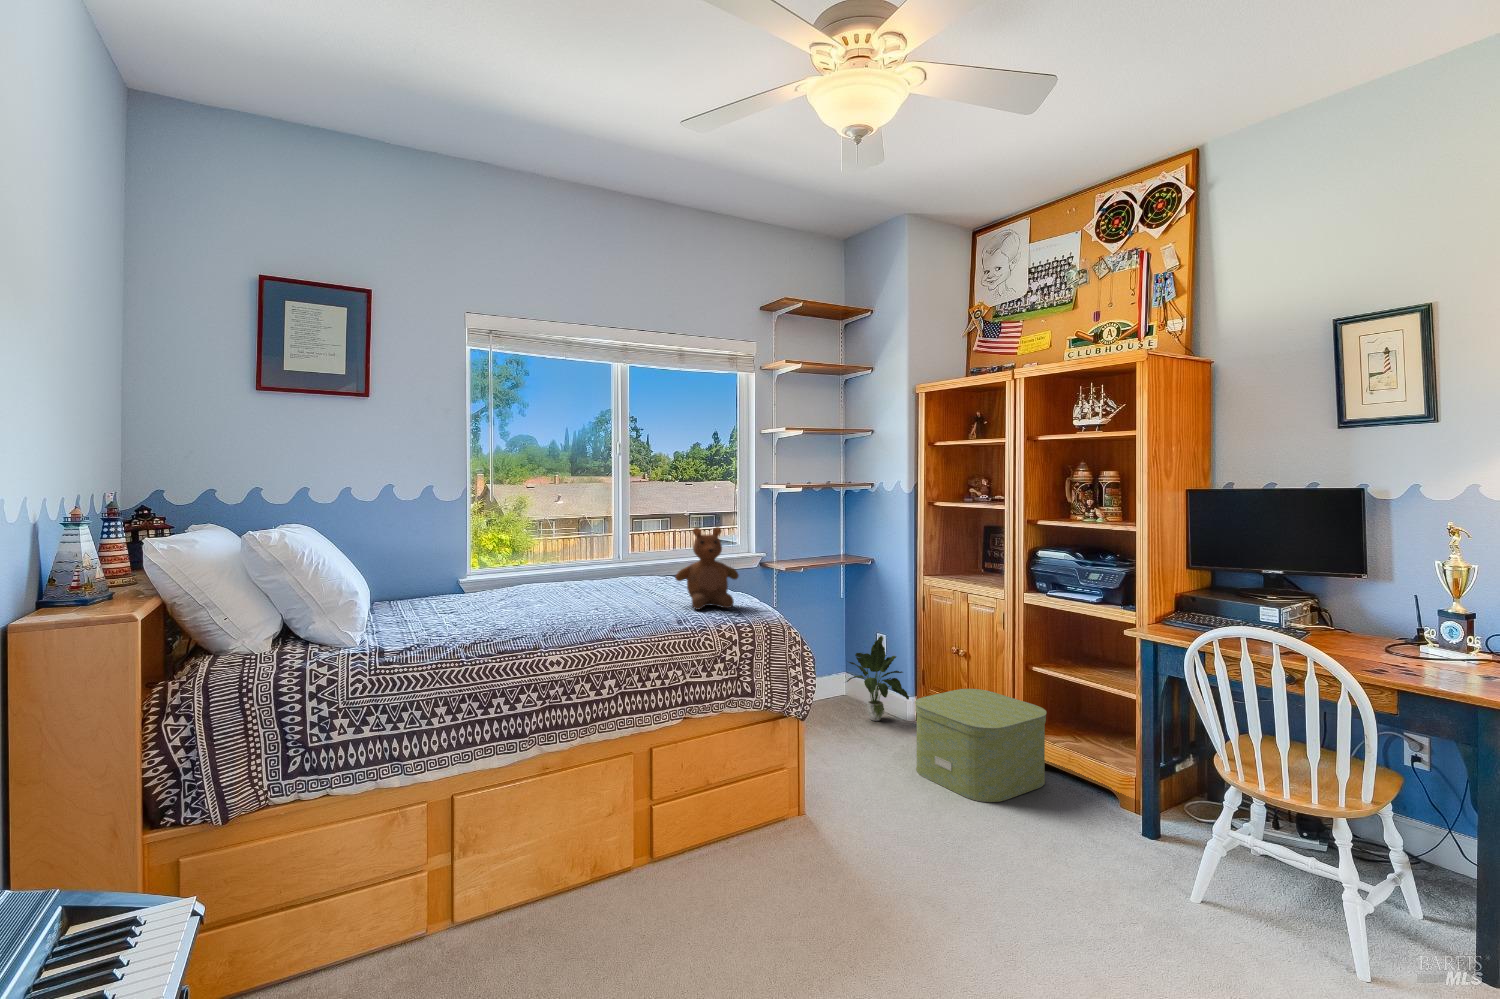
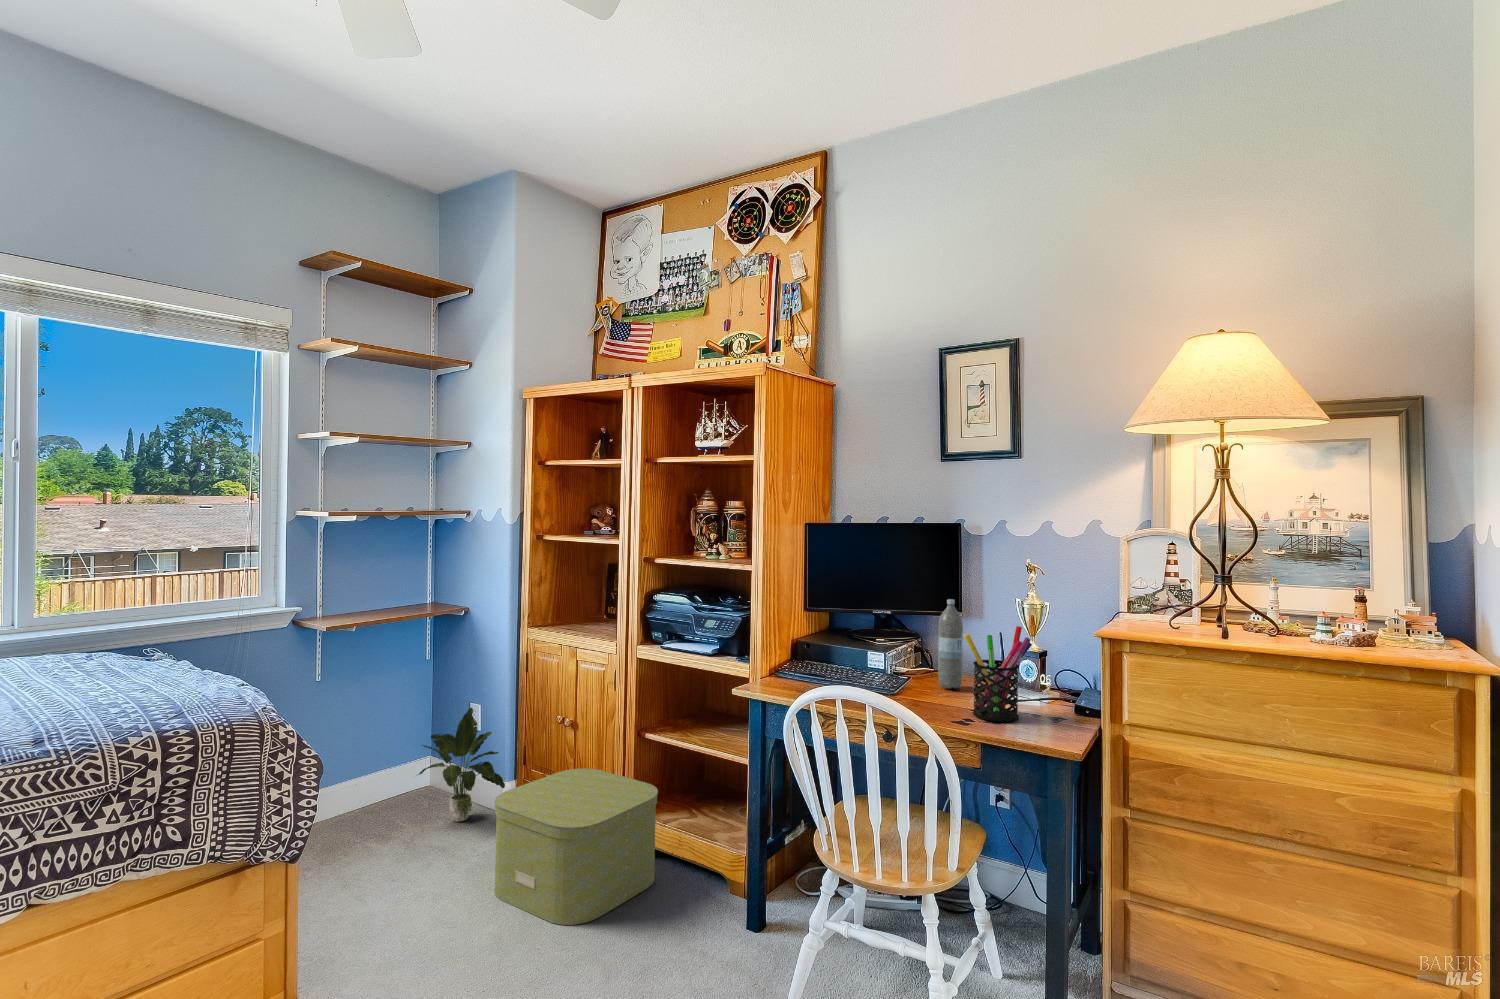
teddy bear: present [675,527,739,609] -> none [60,573,194,711]
water bottle: none [1339,560,1371,646] -> present [938,599,963,689]
pen holder: none [1374,585,1460,675] -> present [964,626,1032,722]

